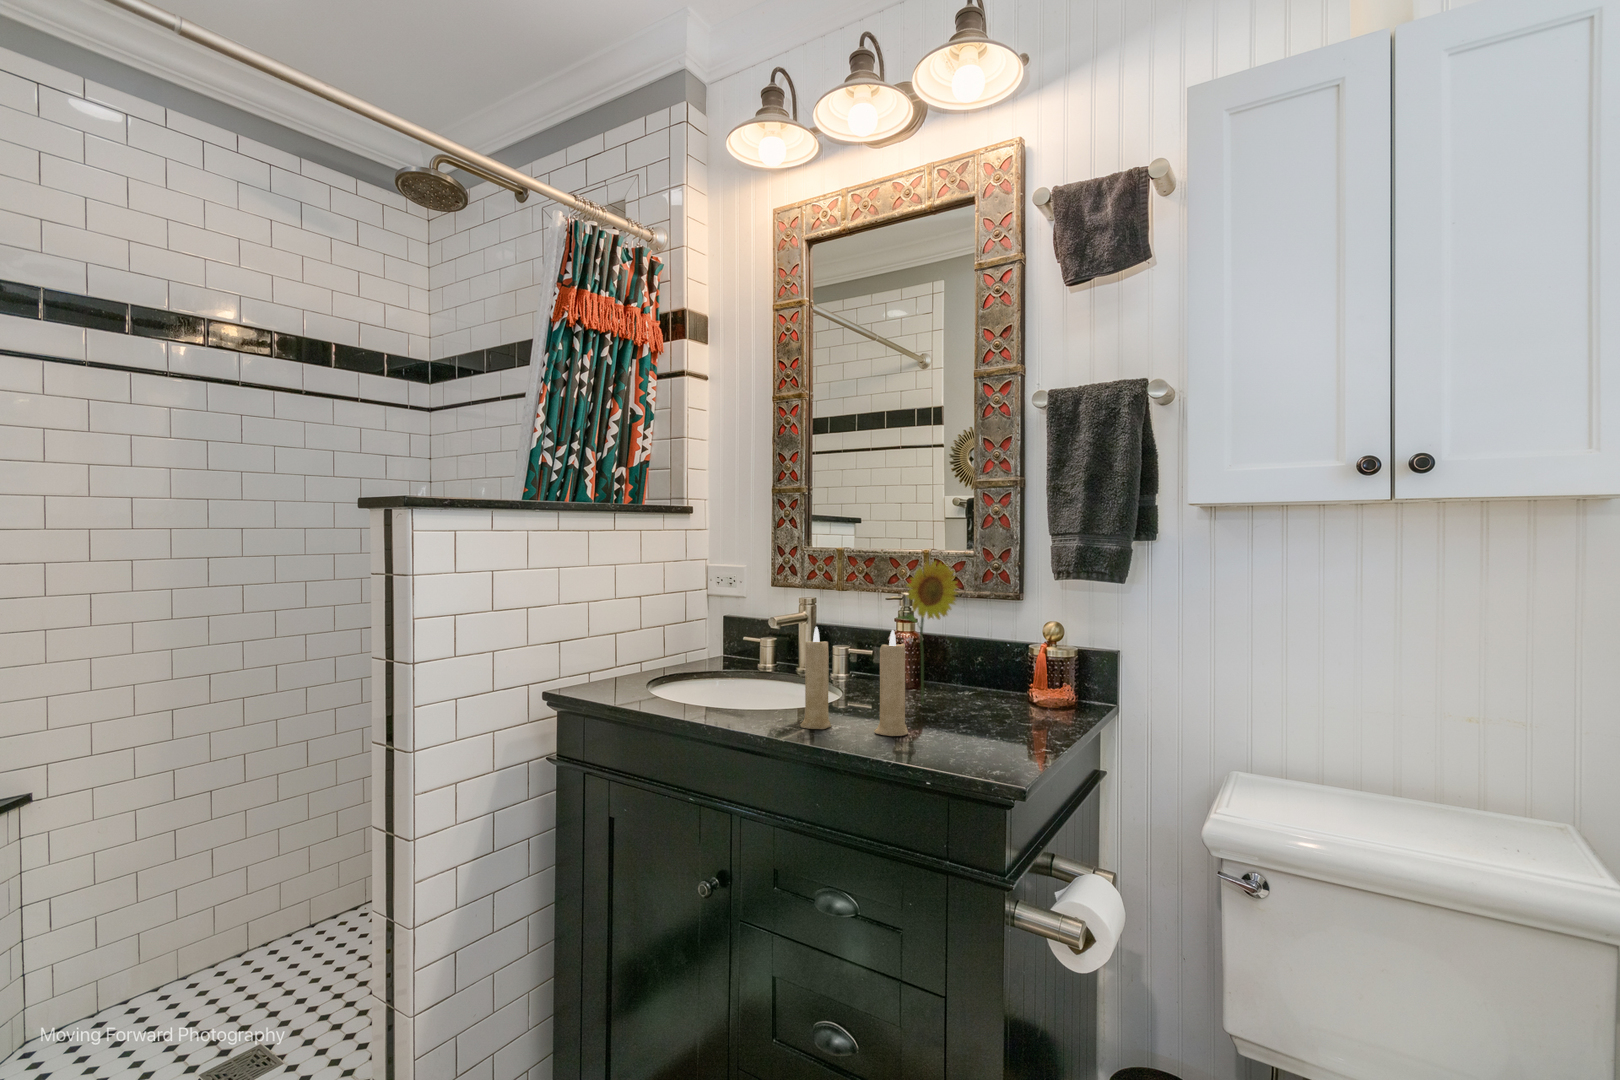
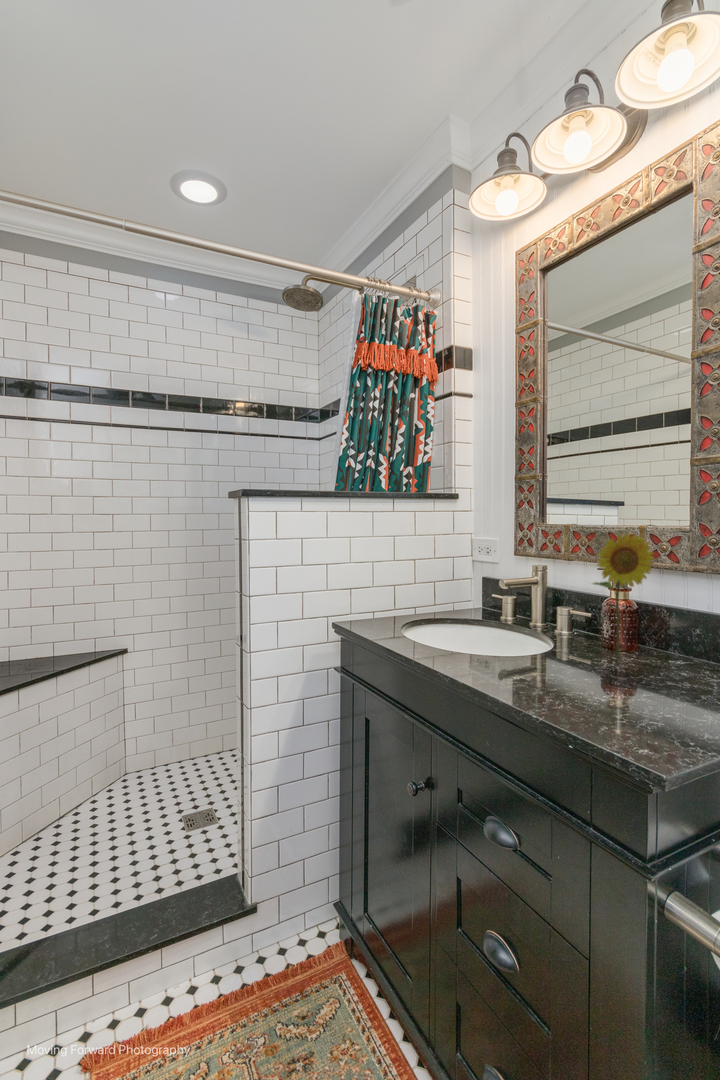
candle: present [800,627,908,736] -> none [486,583,577,686]

